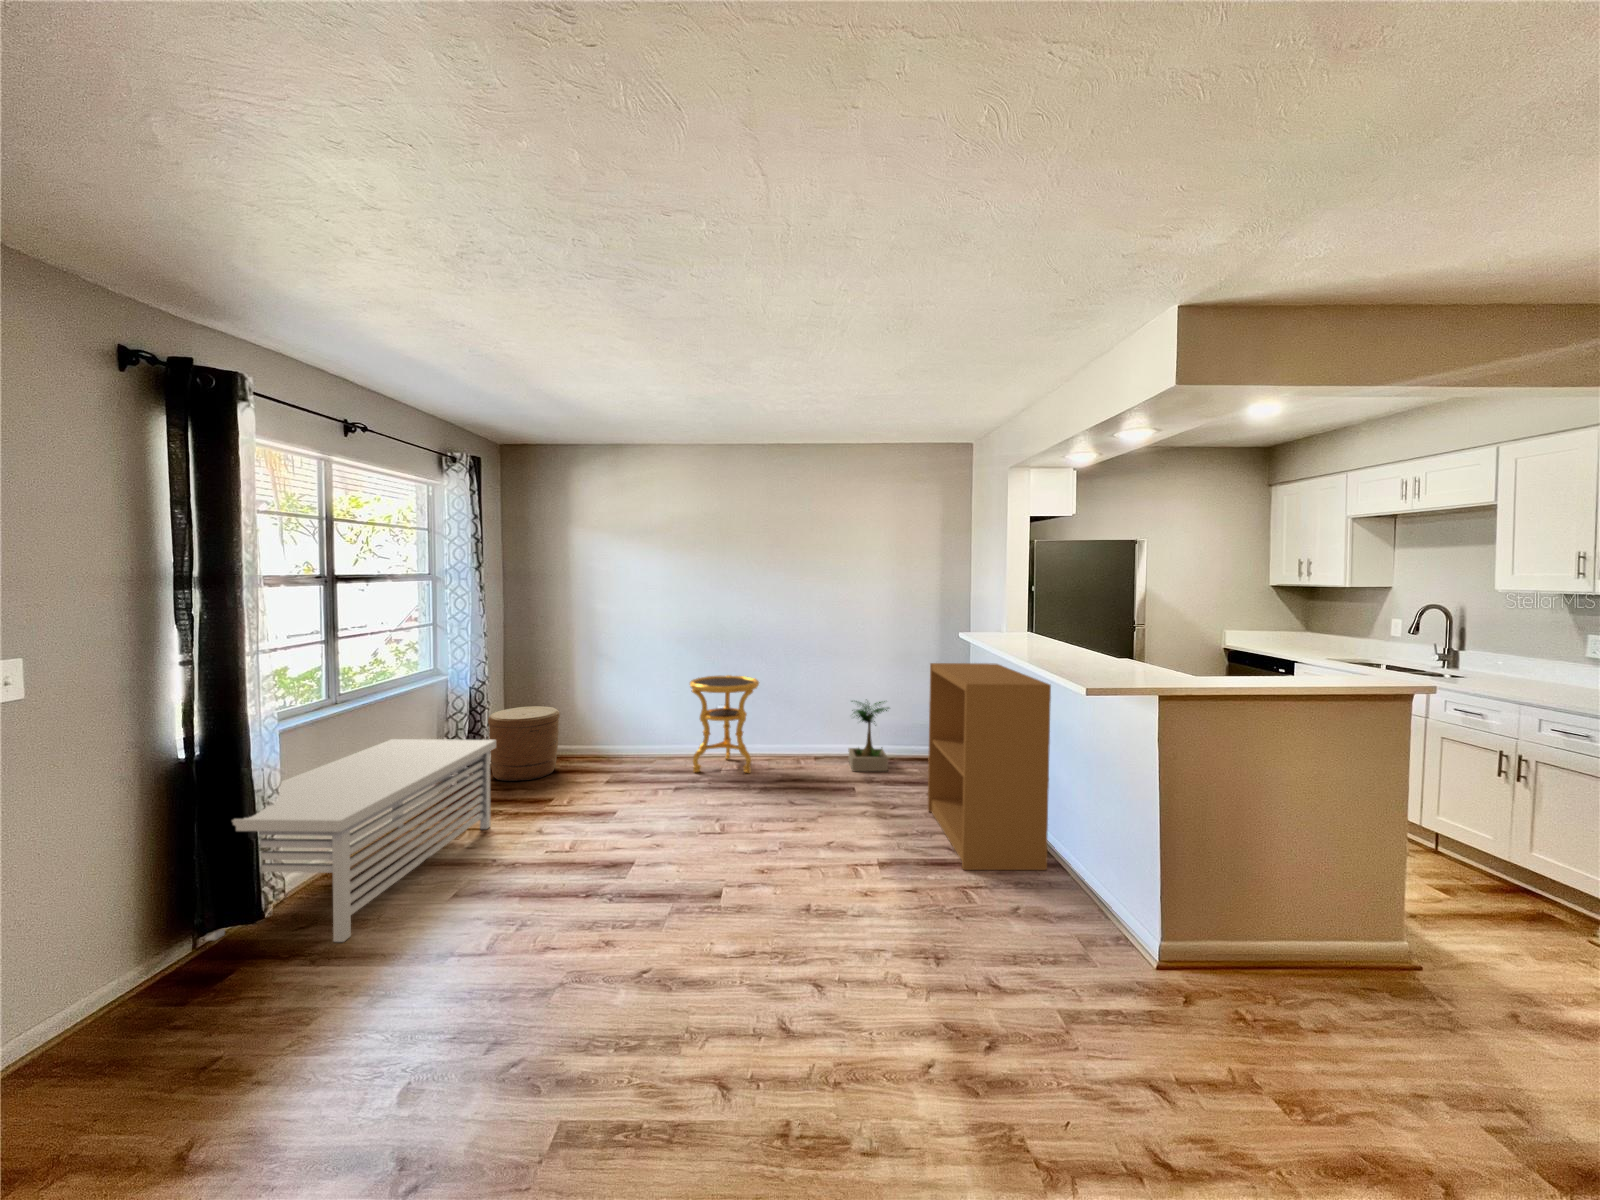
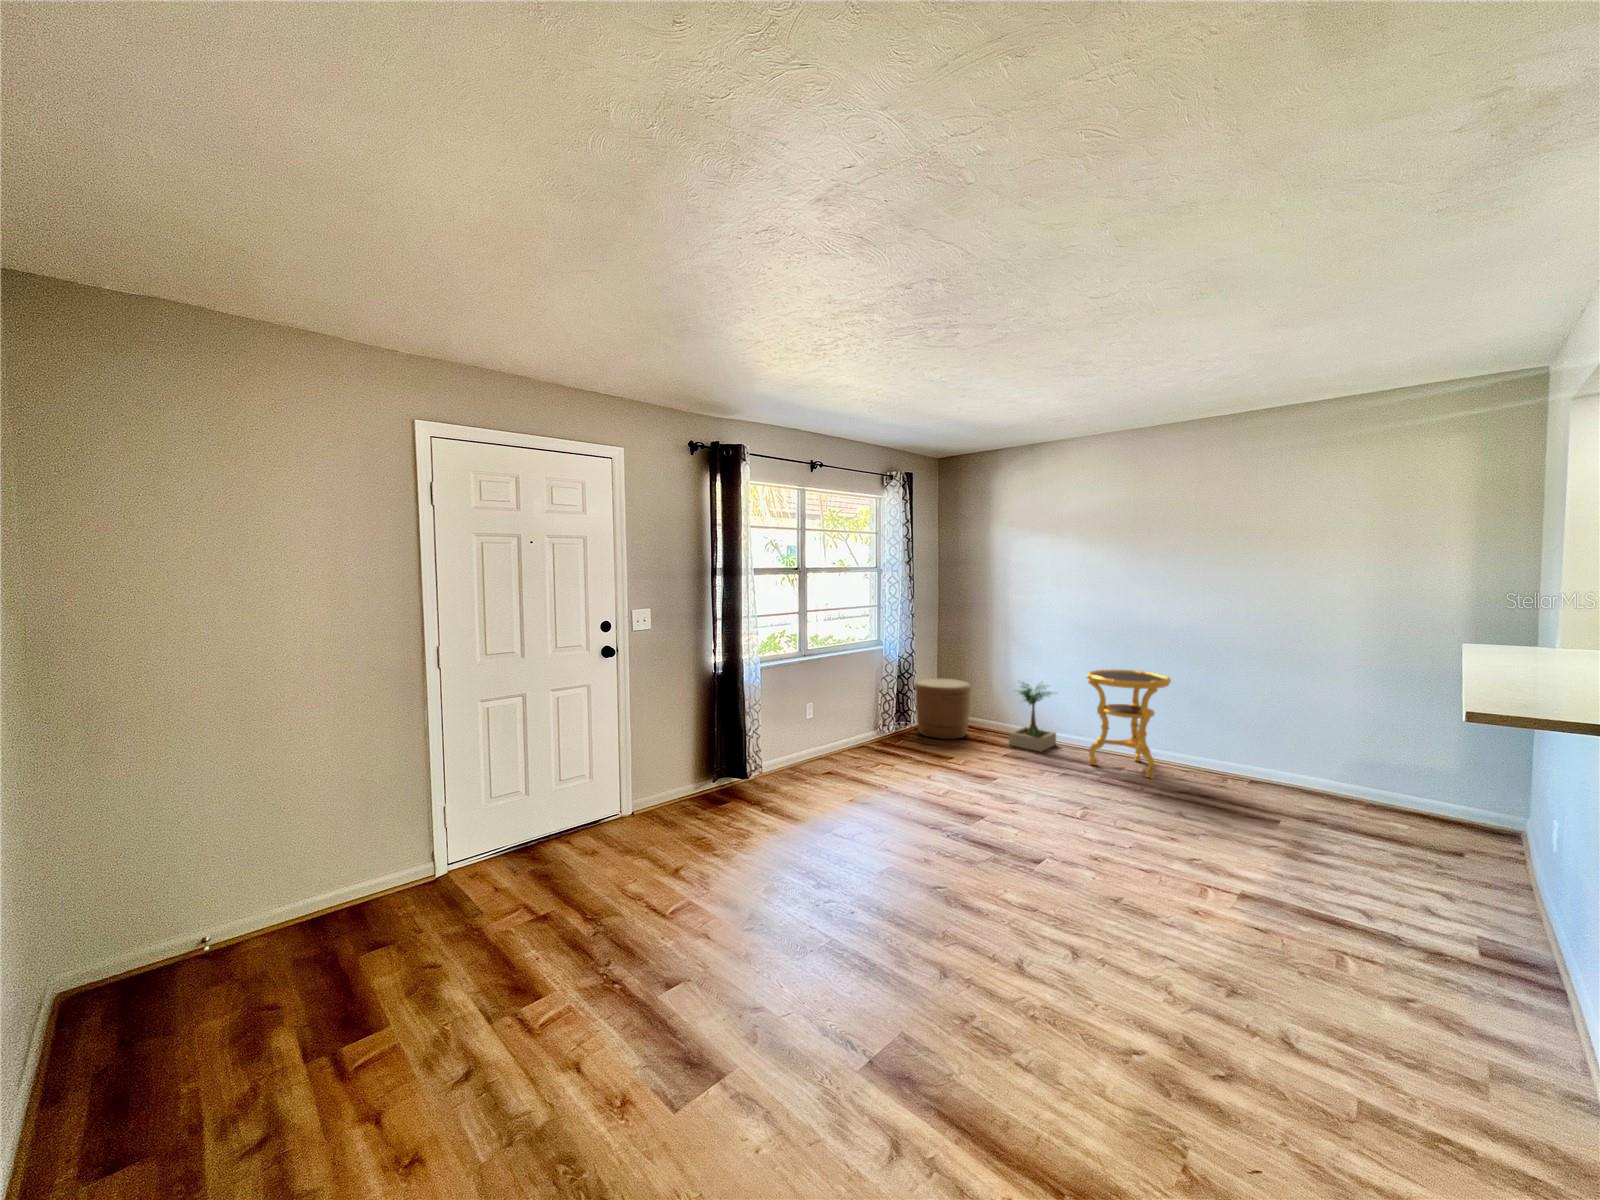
bookshelf: present [928,663,1051,870] -> none [1372,677,1564,1007]
potted plant: present [848,701,889,771] -> present [1009,682,1057,751]
storage bench: present [206,739,496,942] -> none [729,687,902,803]

